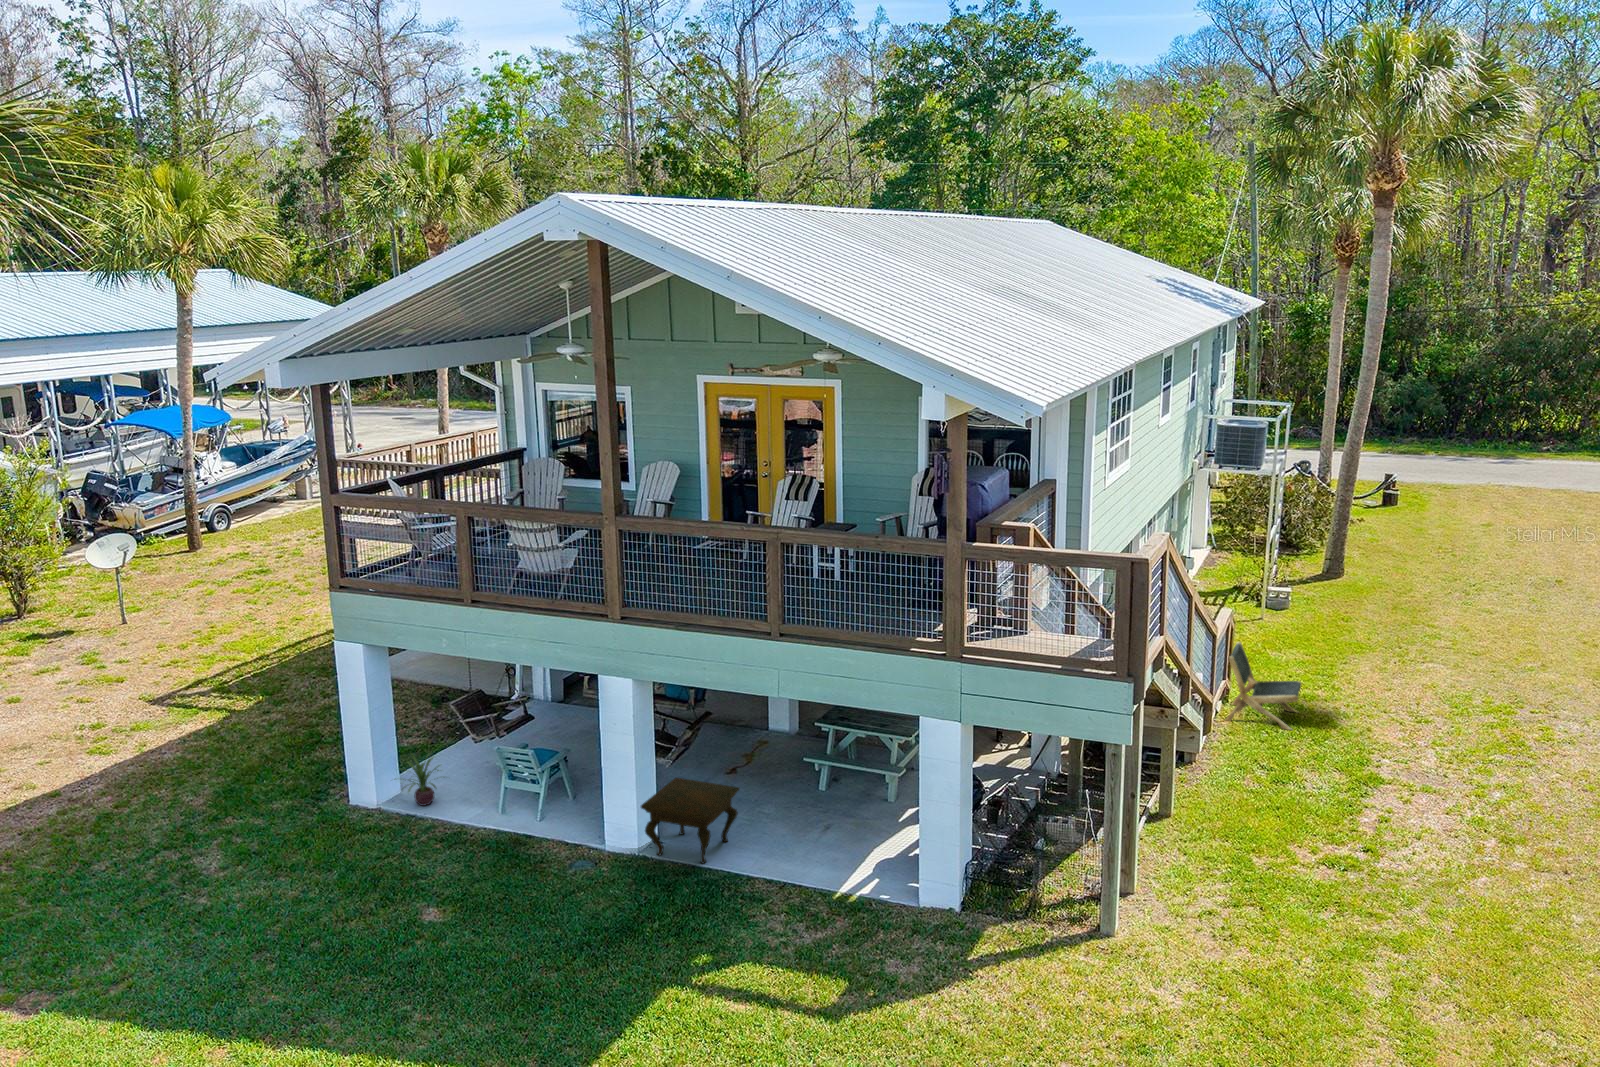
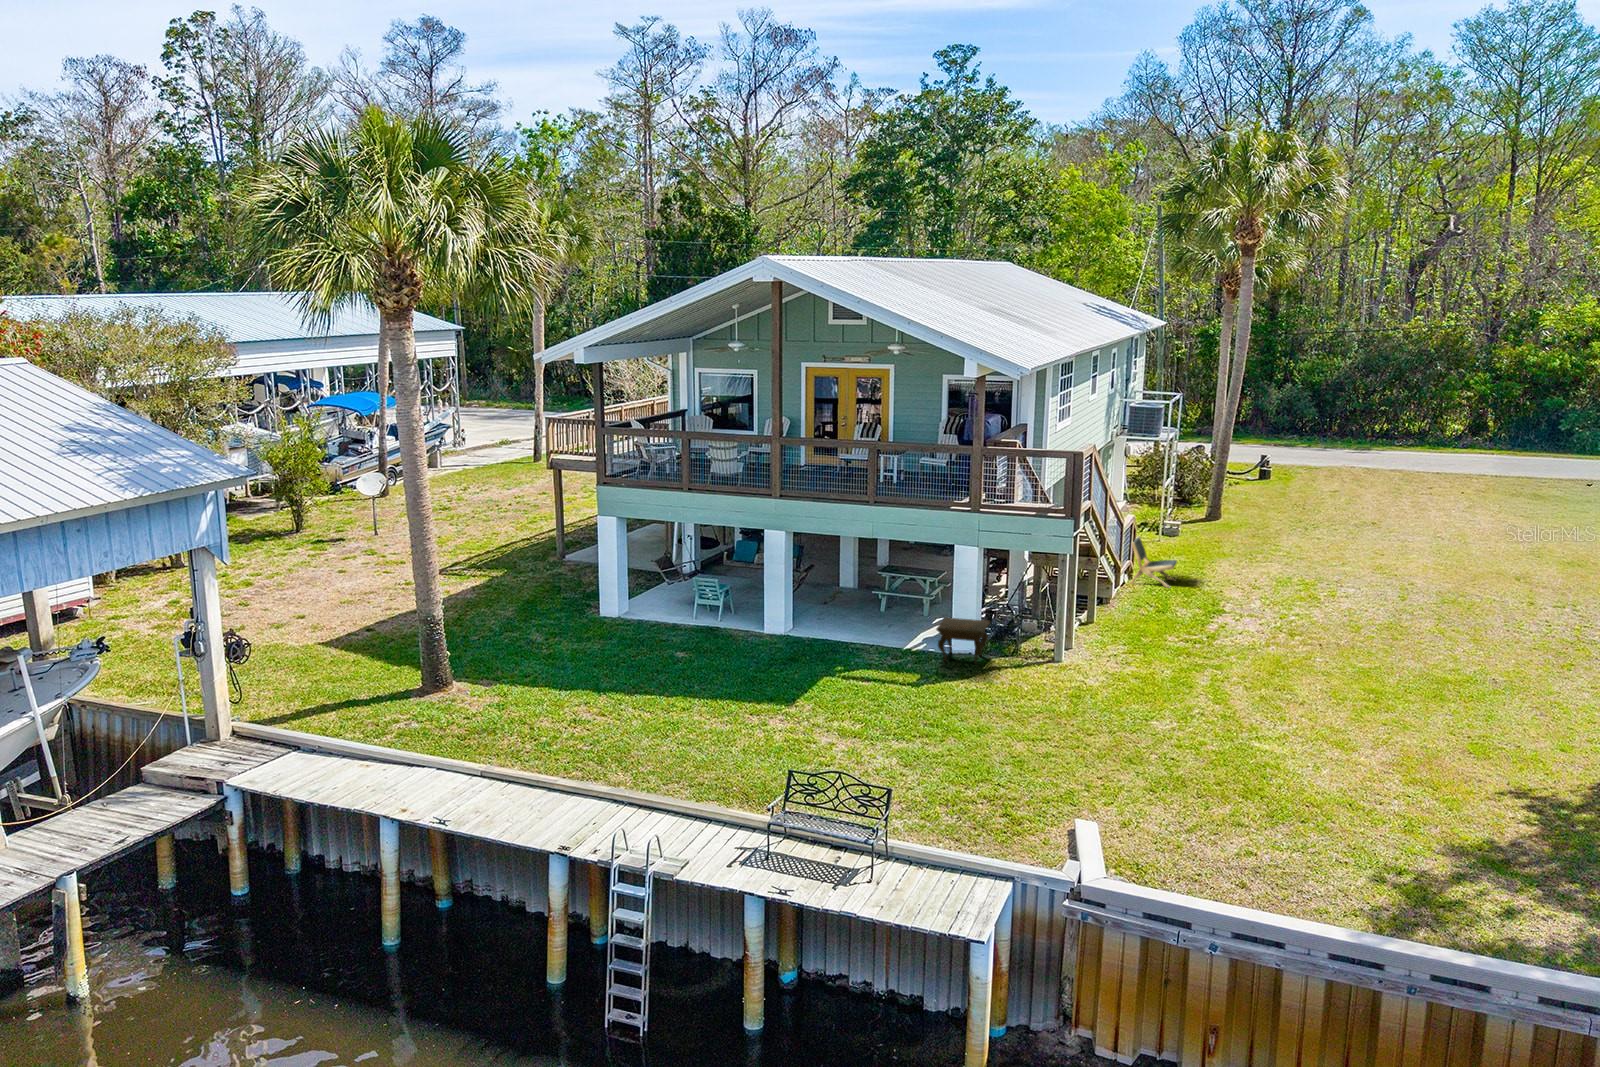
decorative plant: present [403,753,439,806] -> none [623,587,660,620]
side table: present [641,778,739,864] -> present [936,618,990,664]

